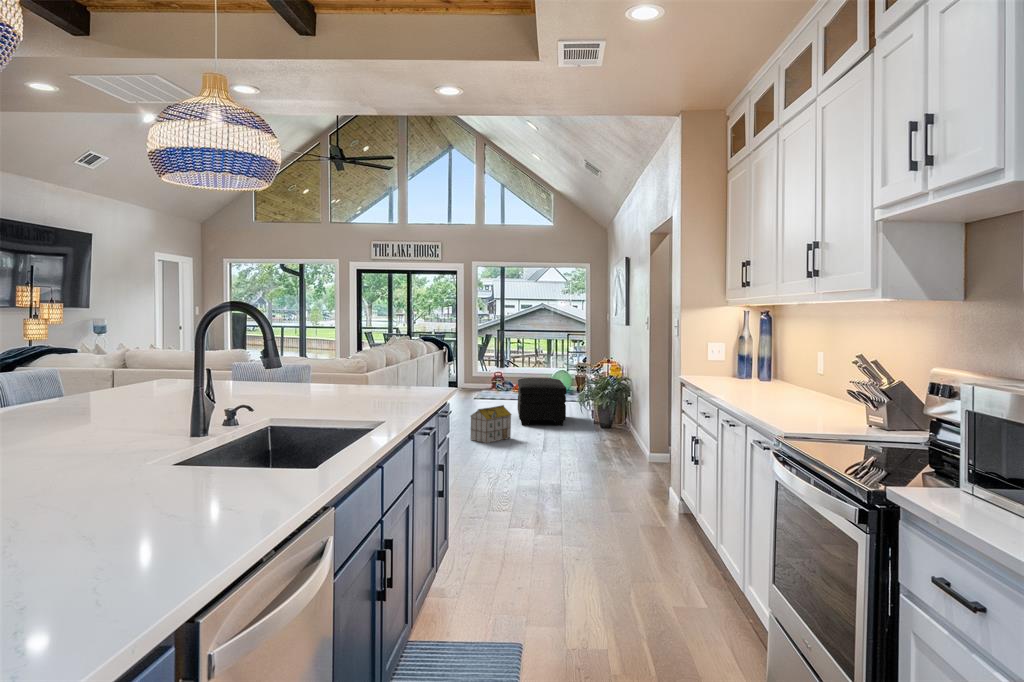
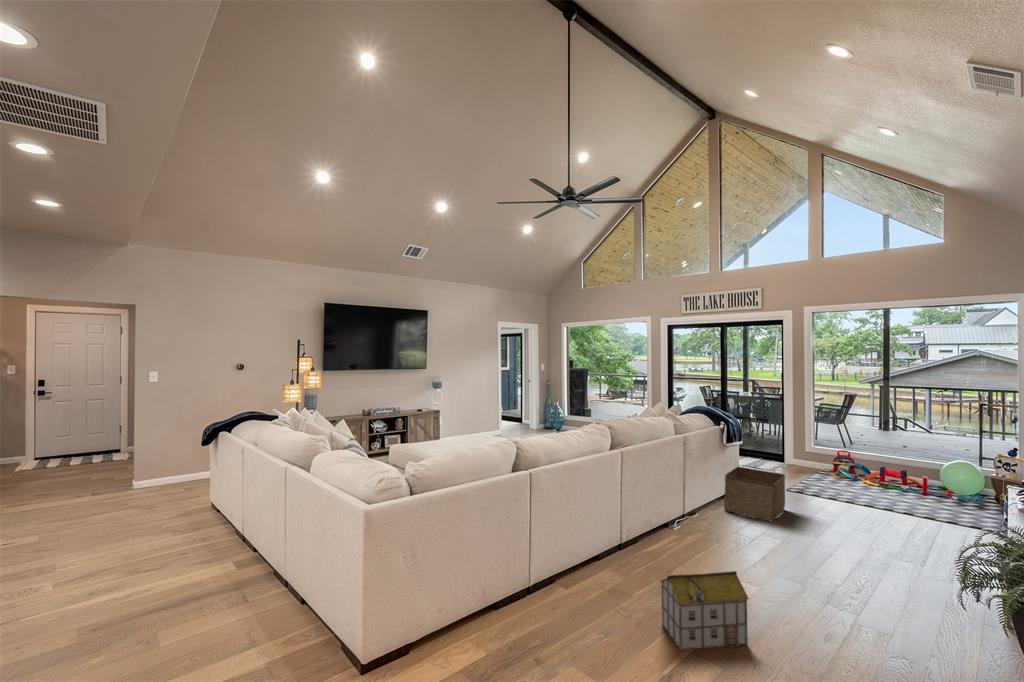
ottoman: present [518,378,567,426] -> none [804,496,920,625]
storage bin: none [448,379,482,409] -> present [724,467,785,521]

